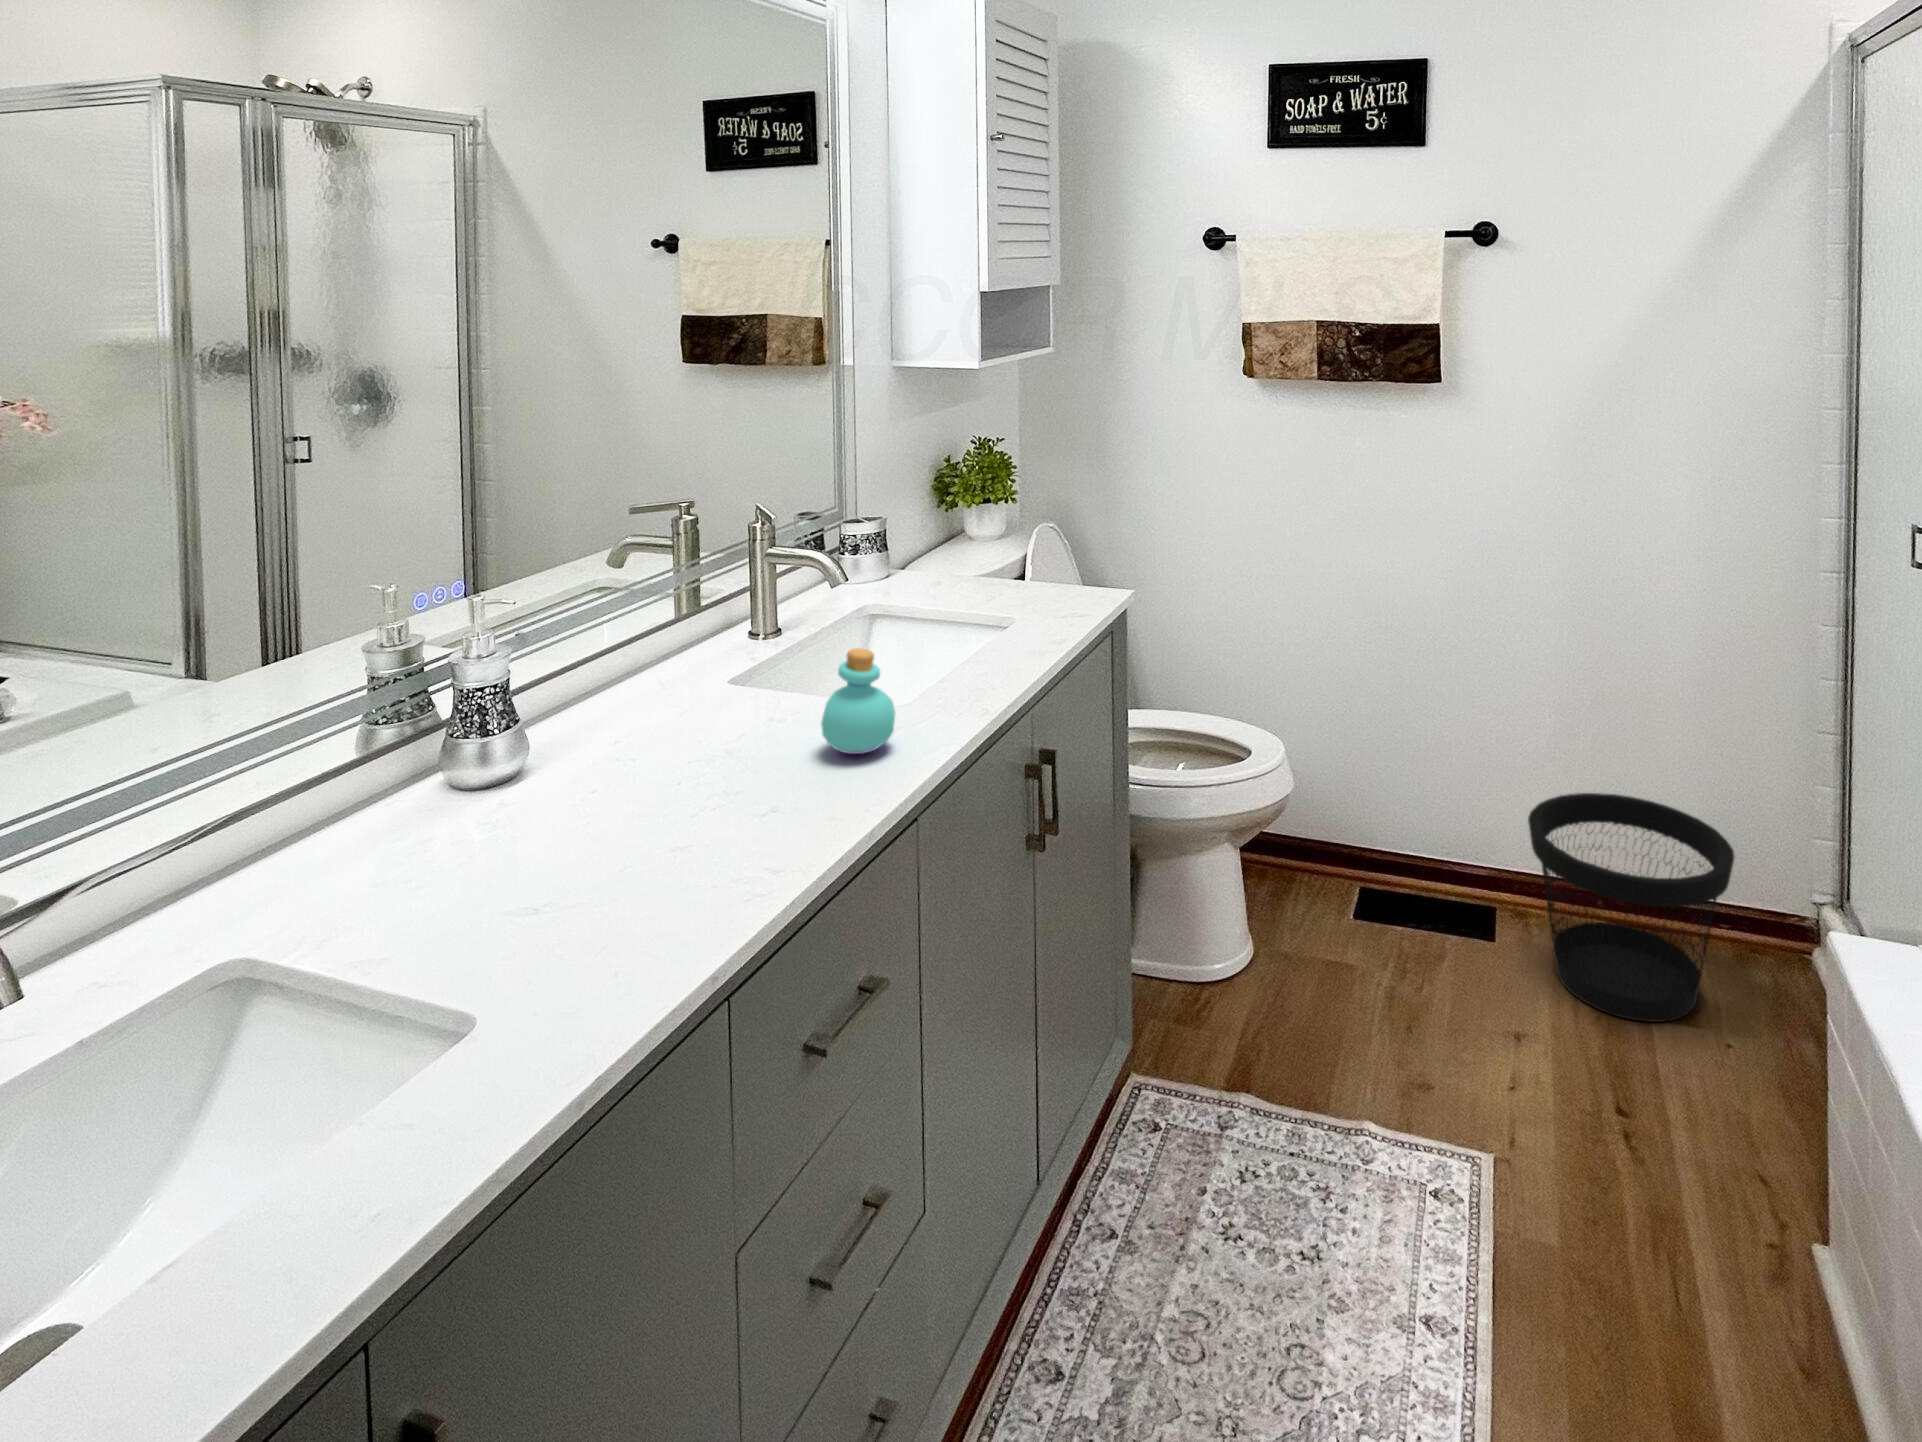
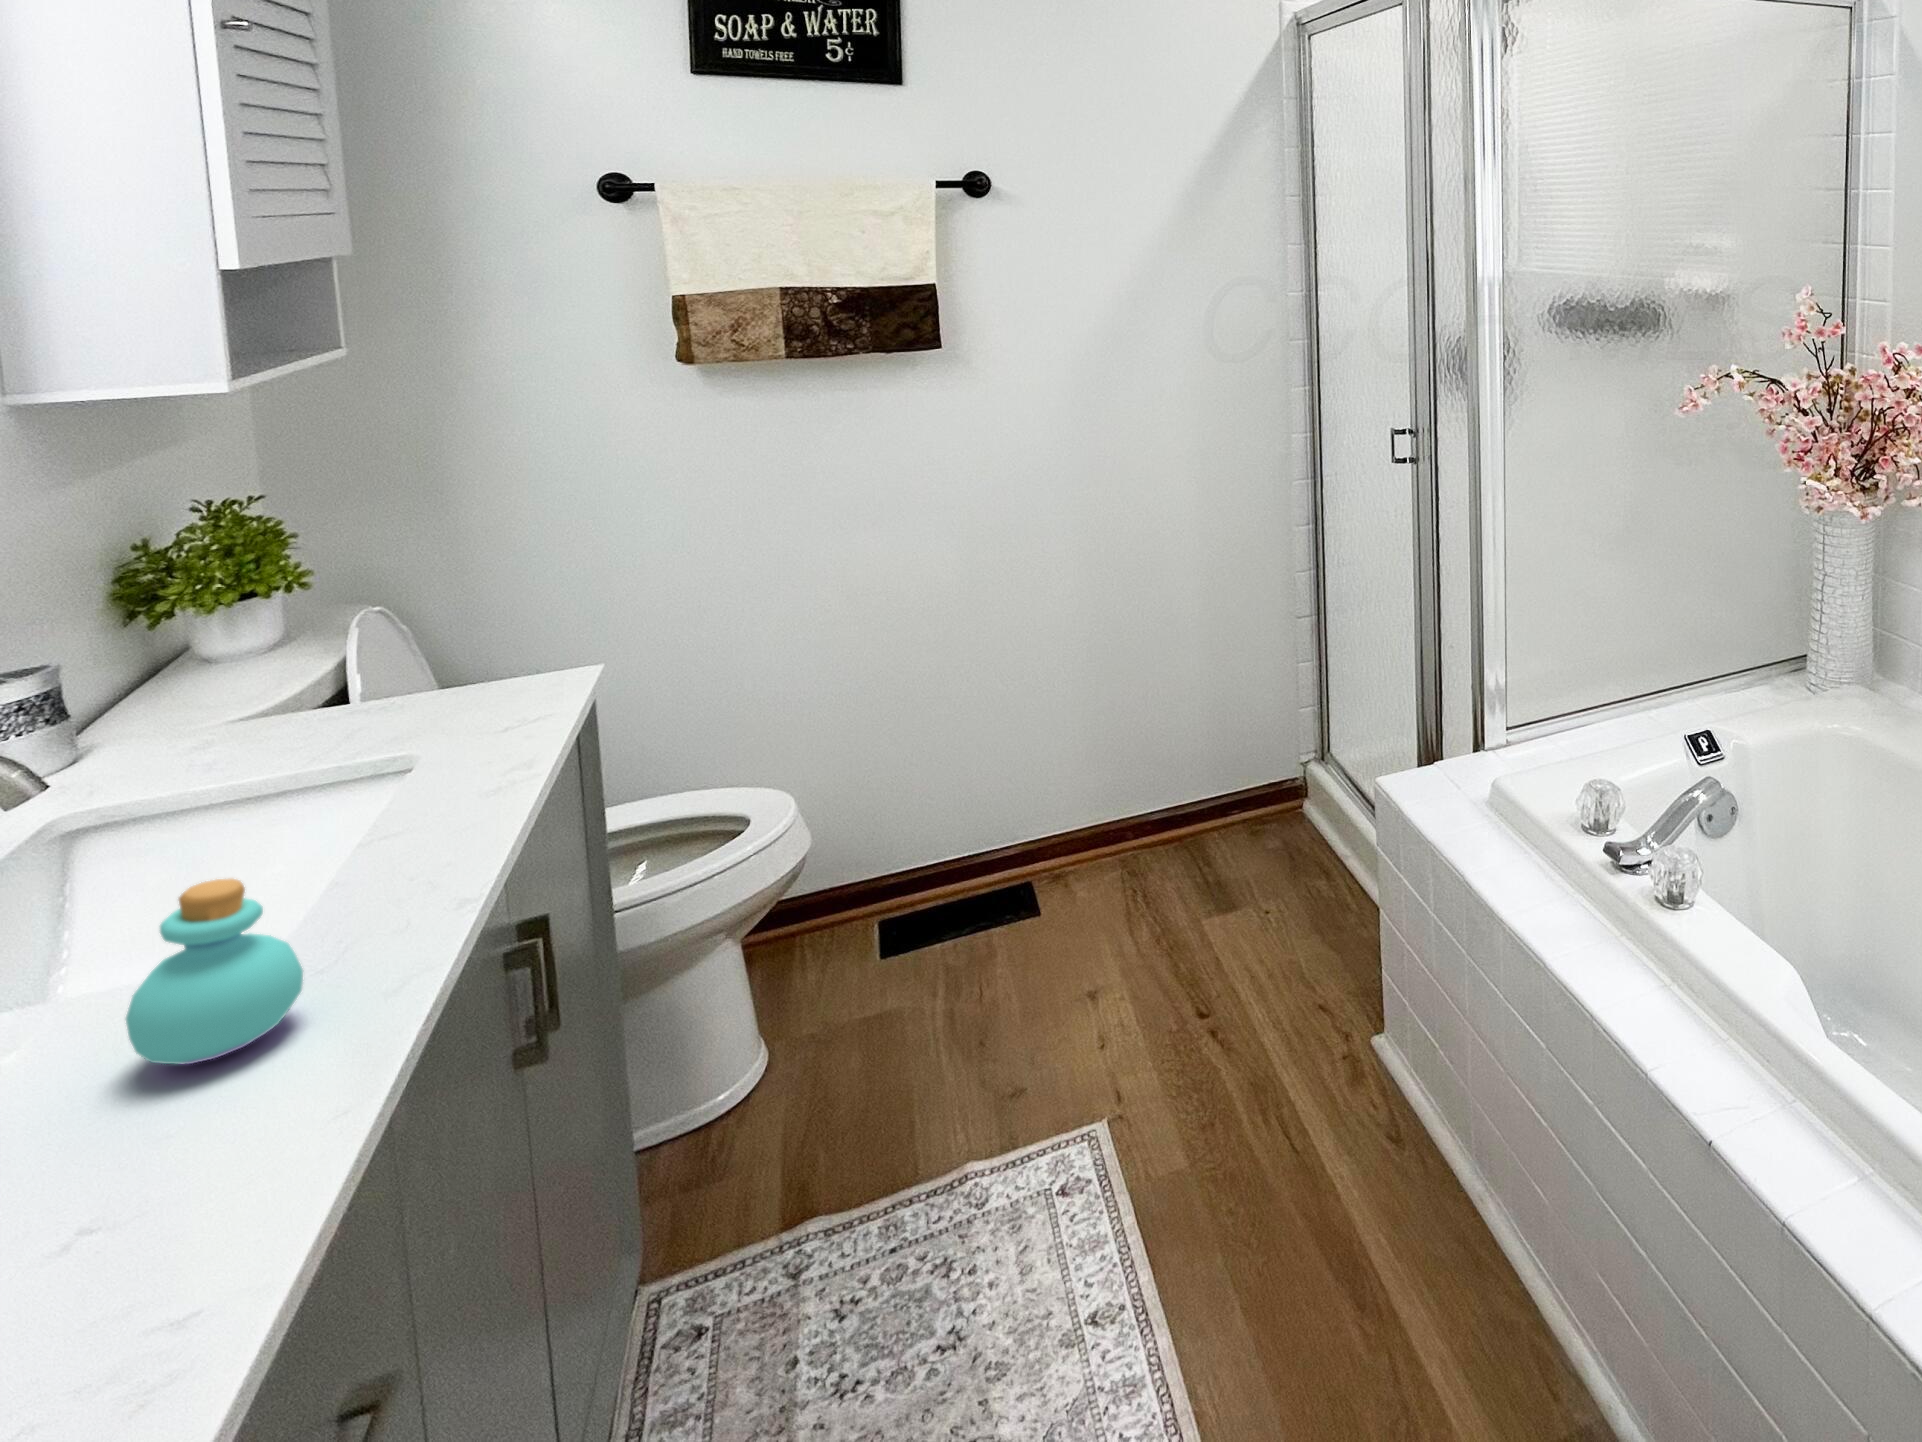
wastebasket: present [1528,793,1735,1022] -> none [1072,725,1258,937]

